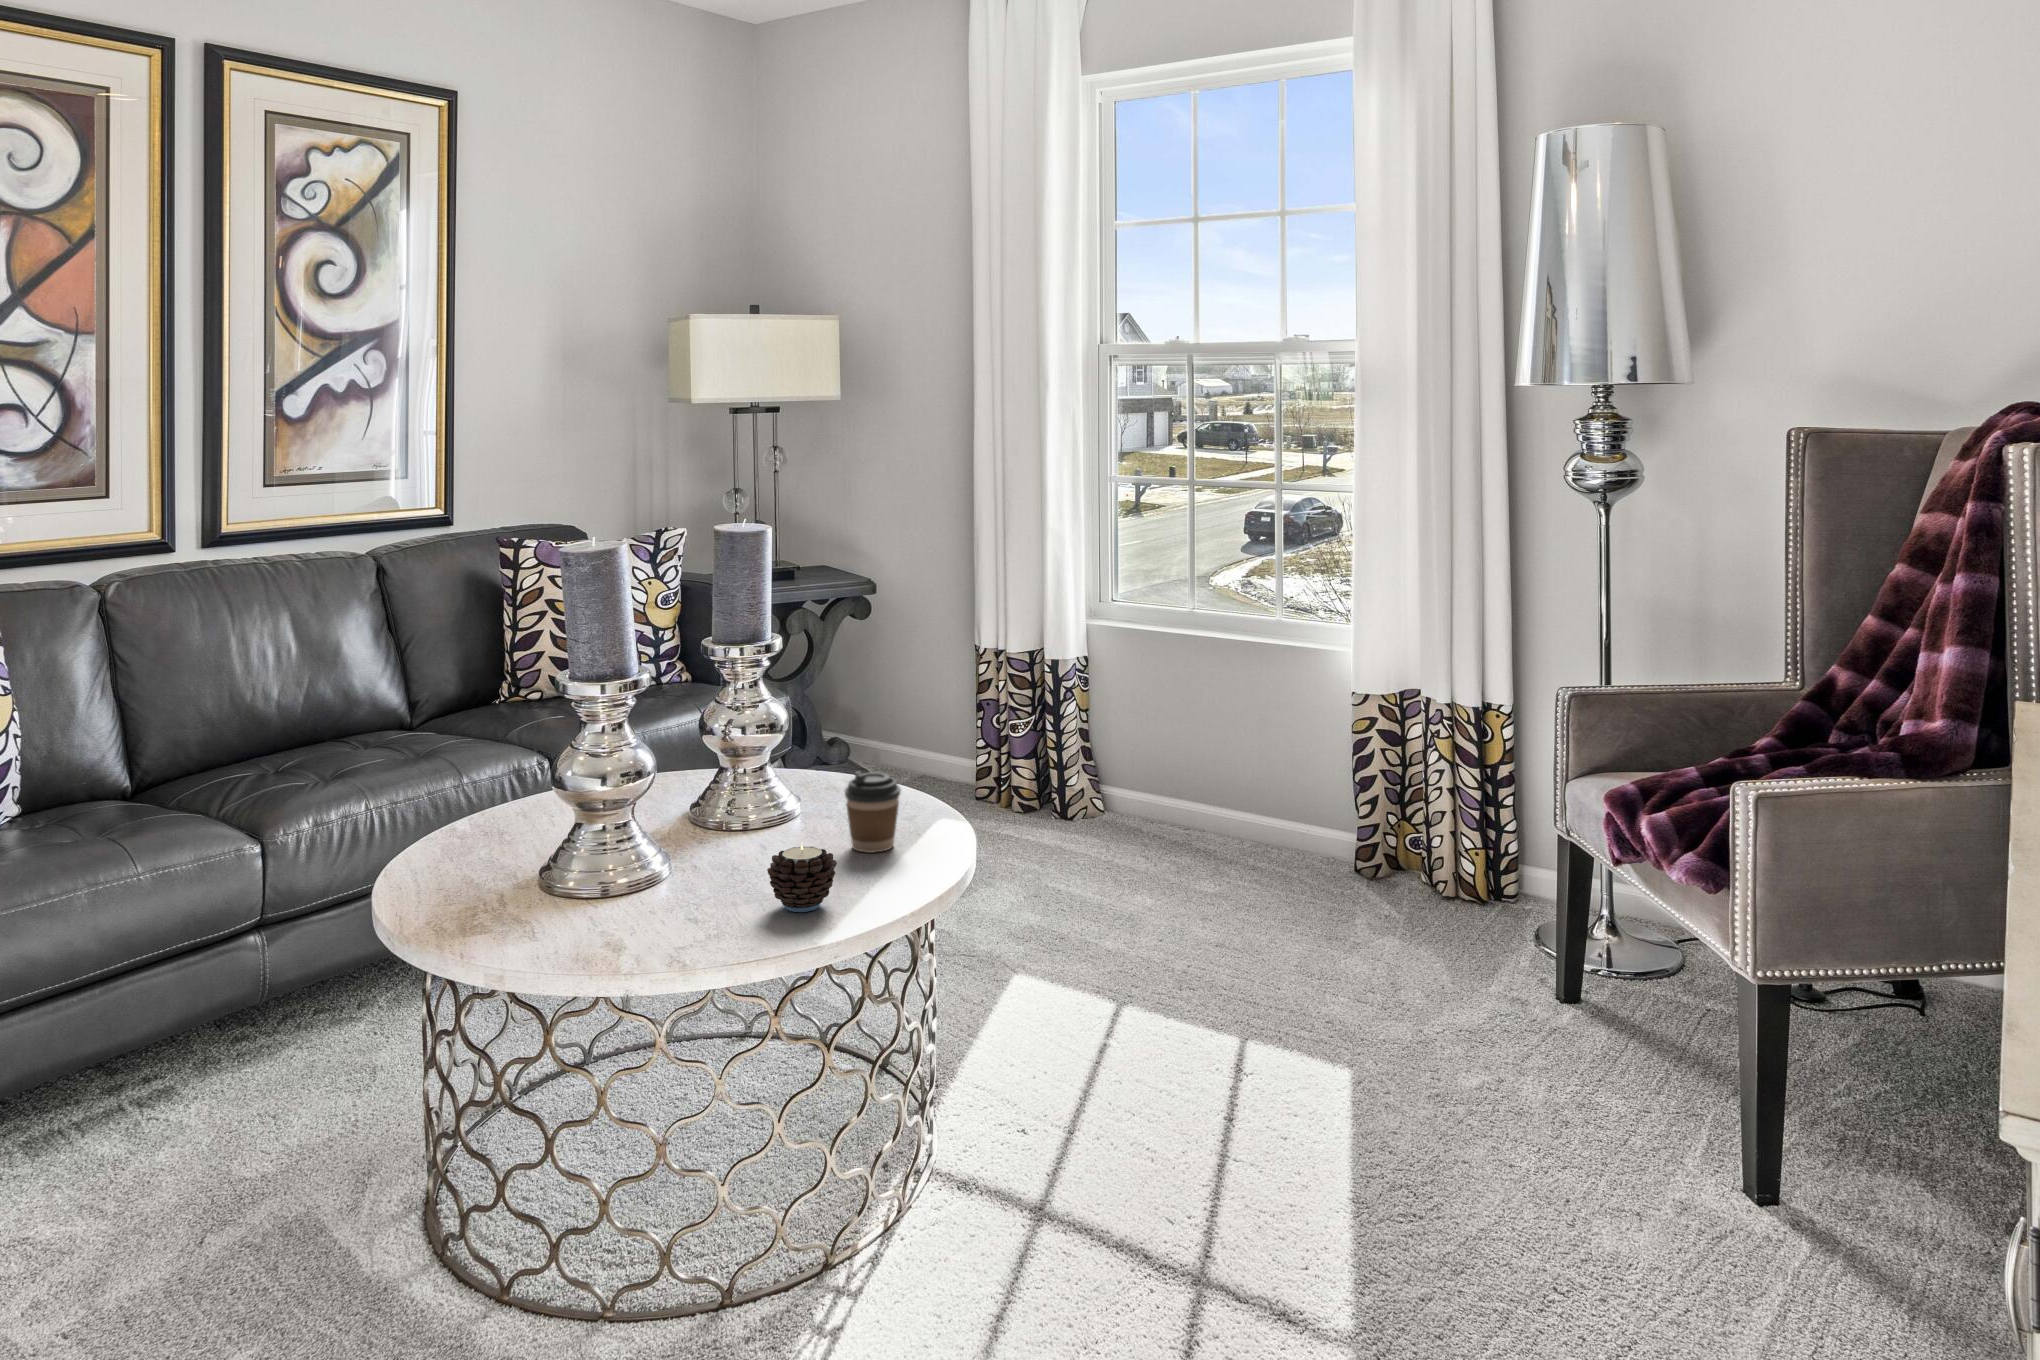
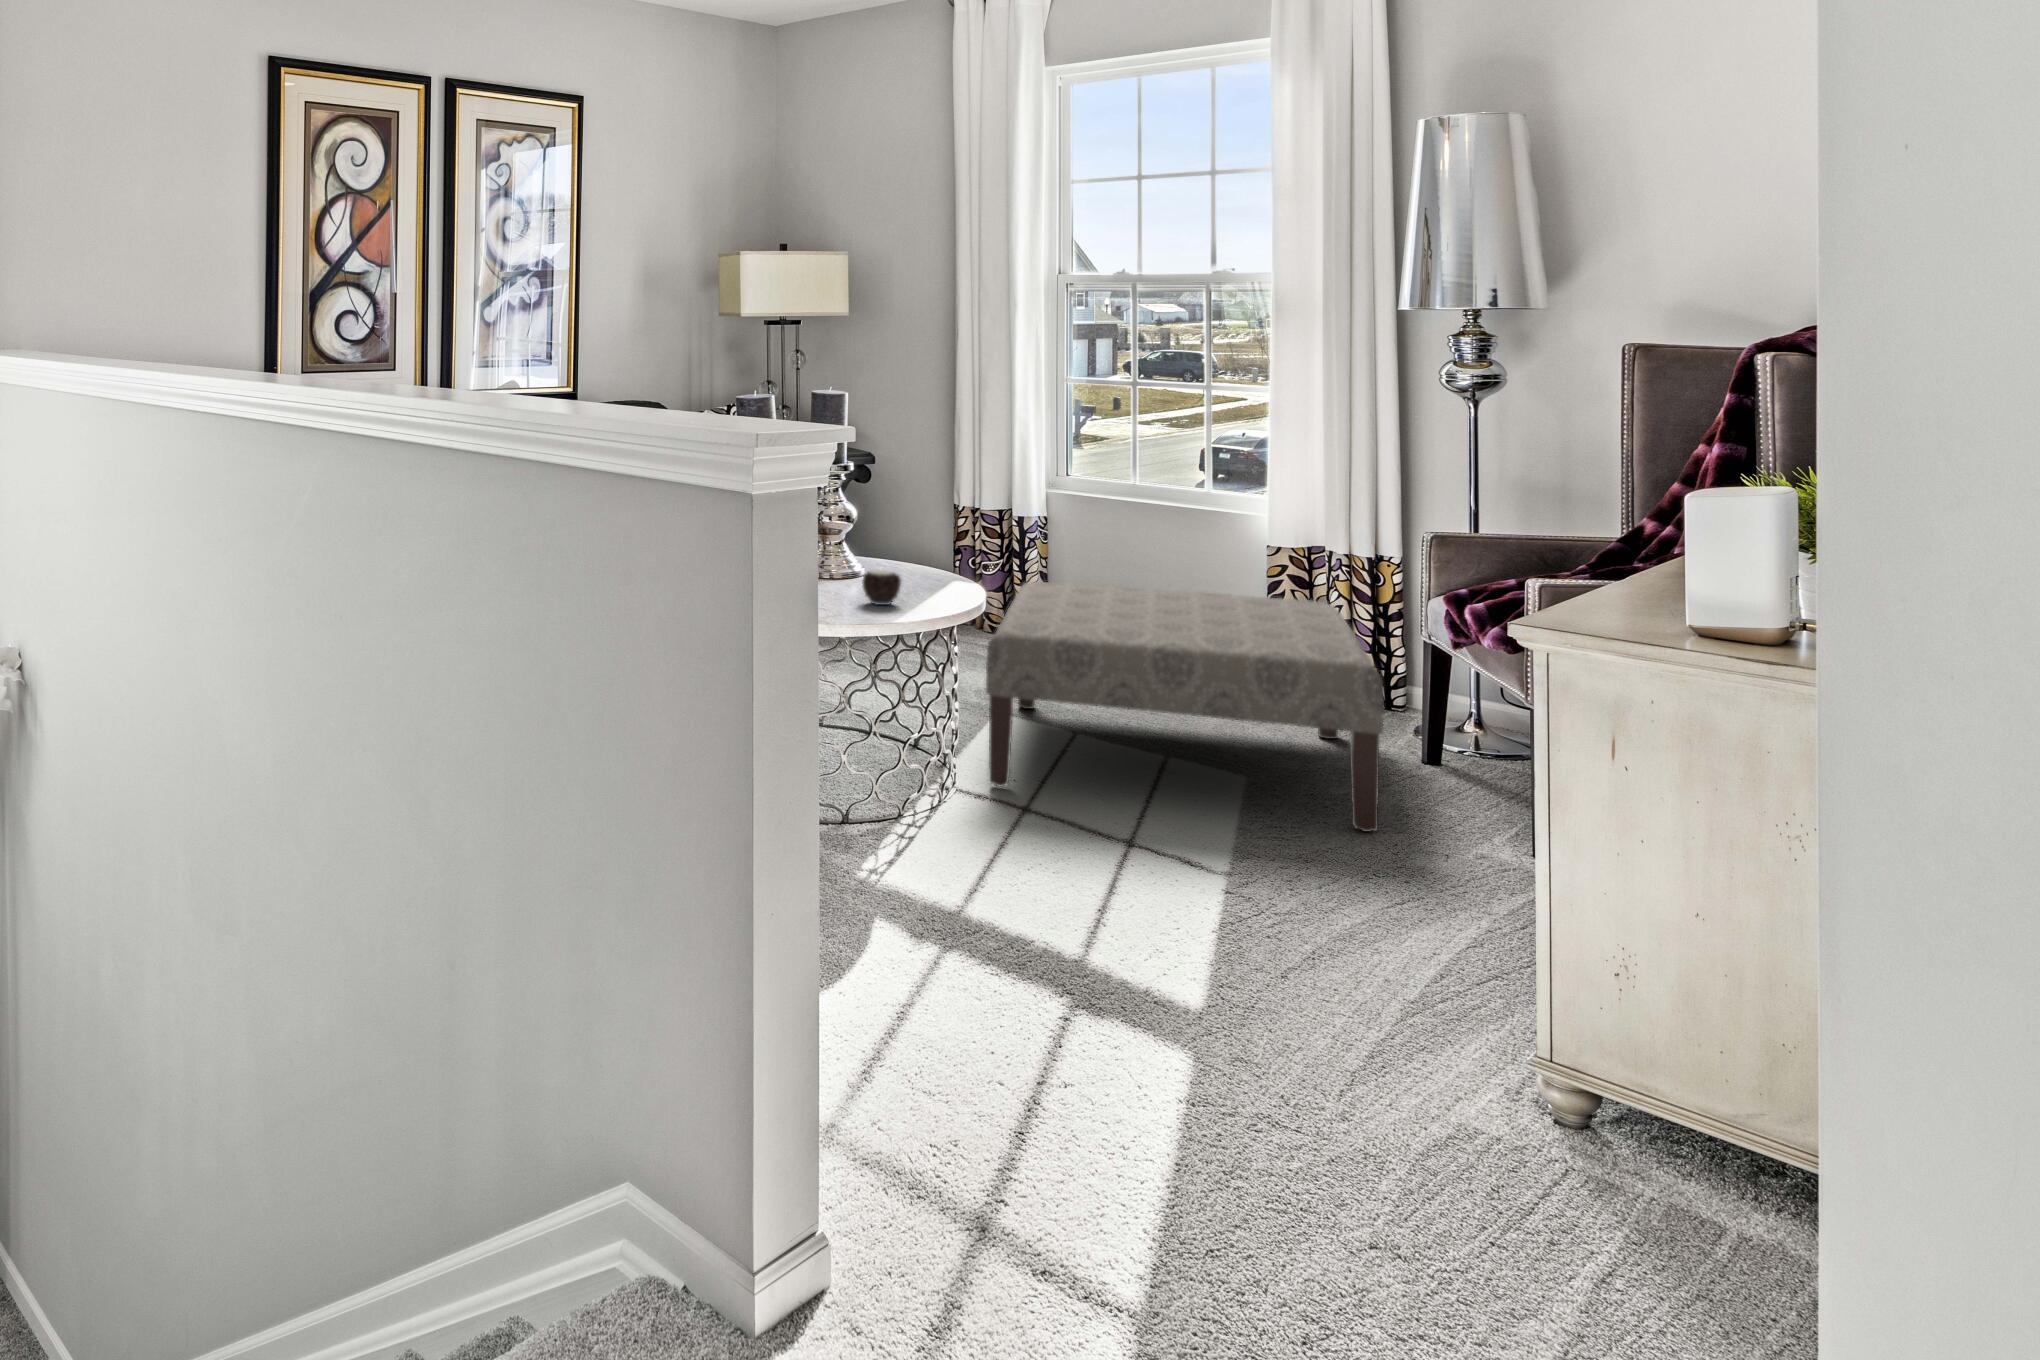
coffee cup: present [845,771,901,853] -> none [898,539,934,588]
ottoman: none [982,778,1555,1199] -> present [986,582,1384,832]

